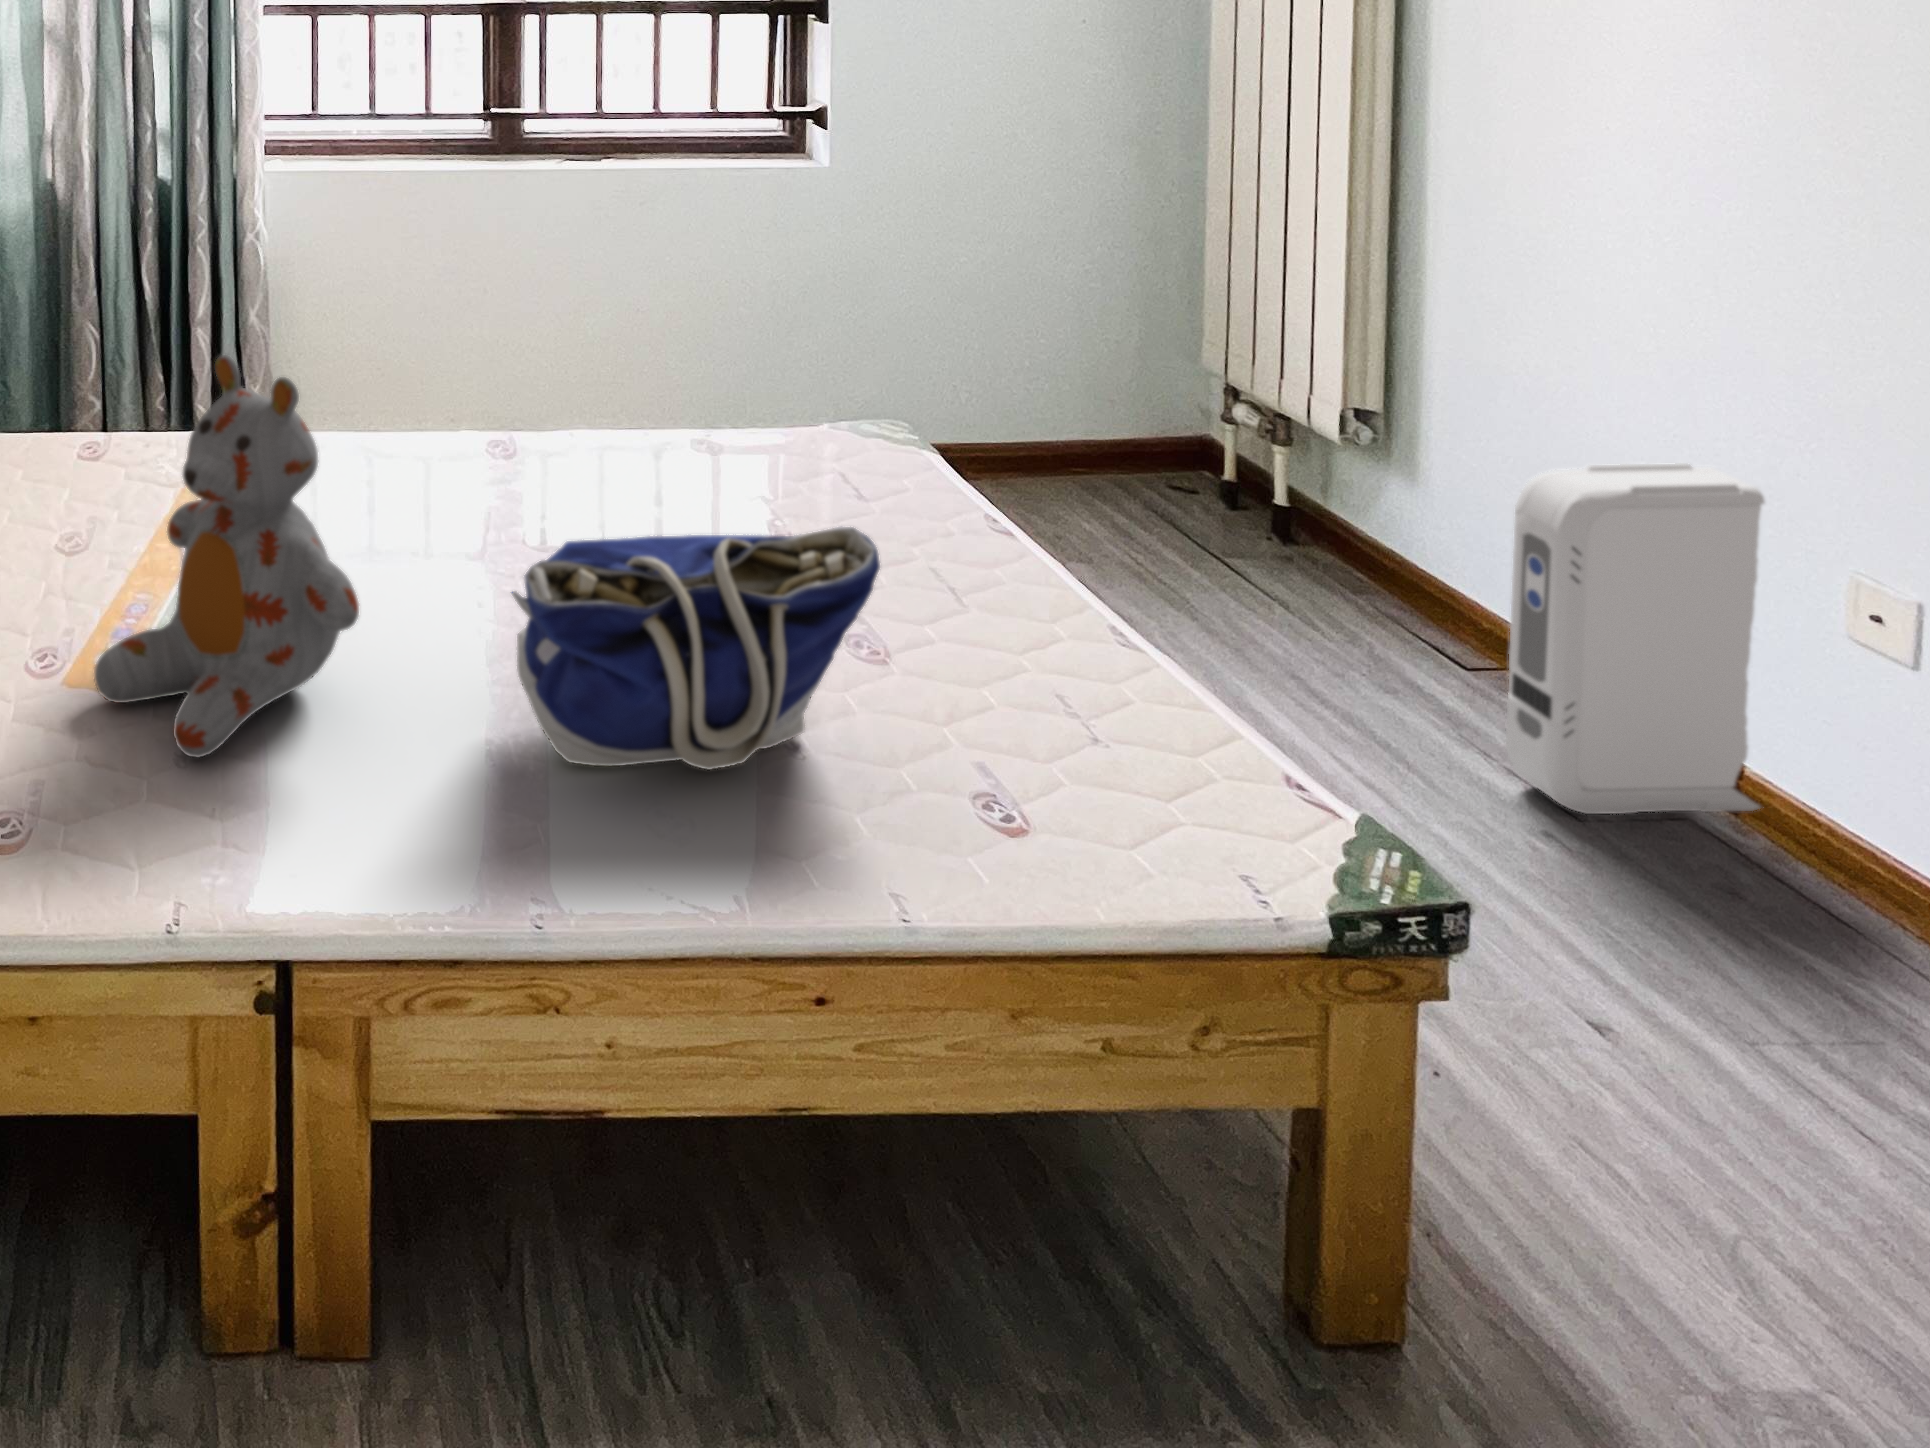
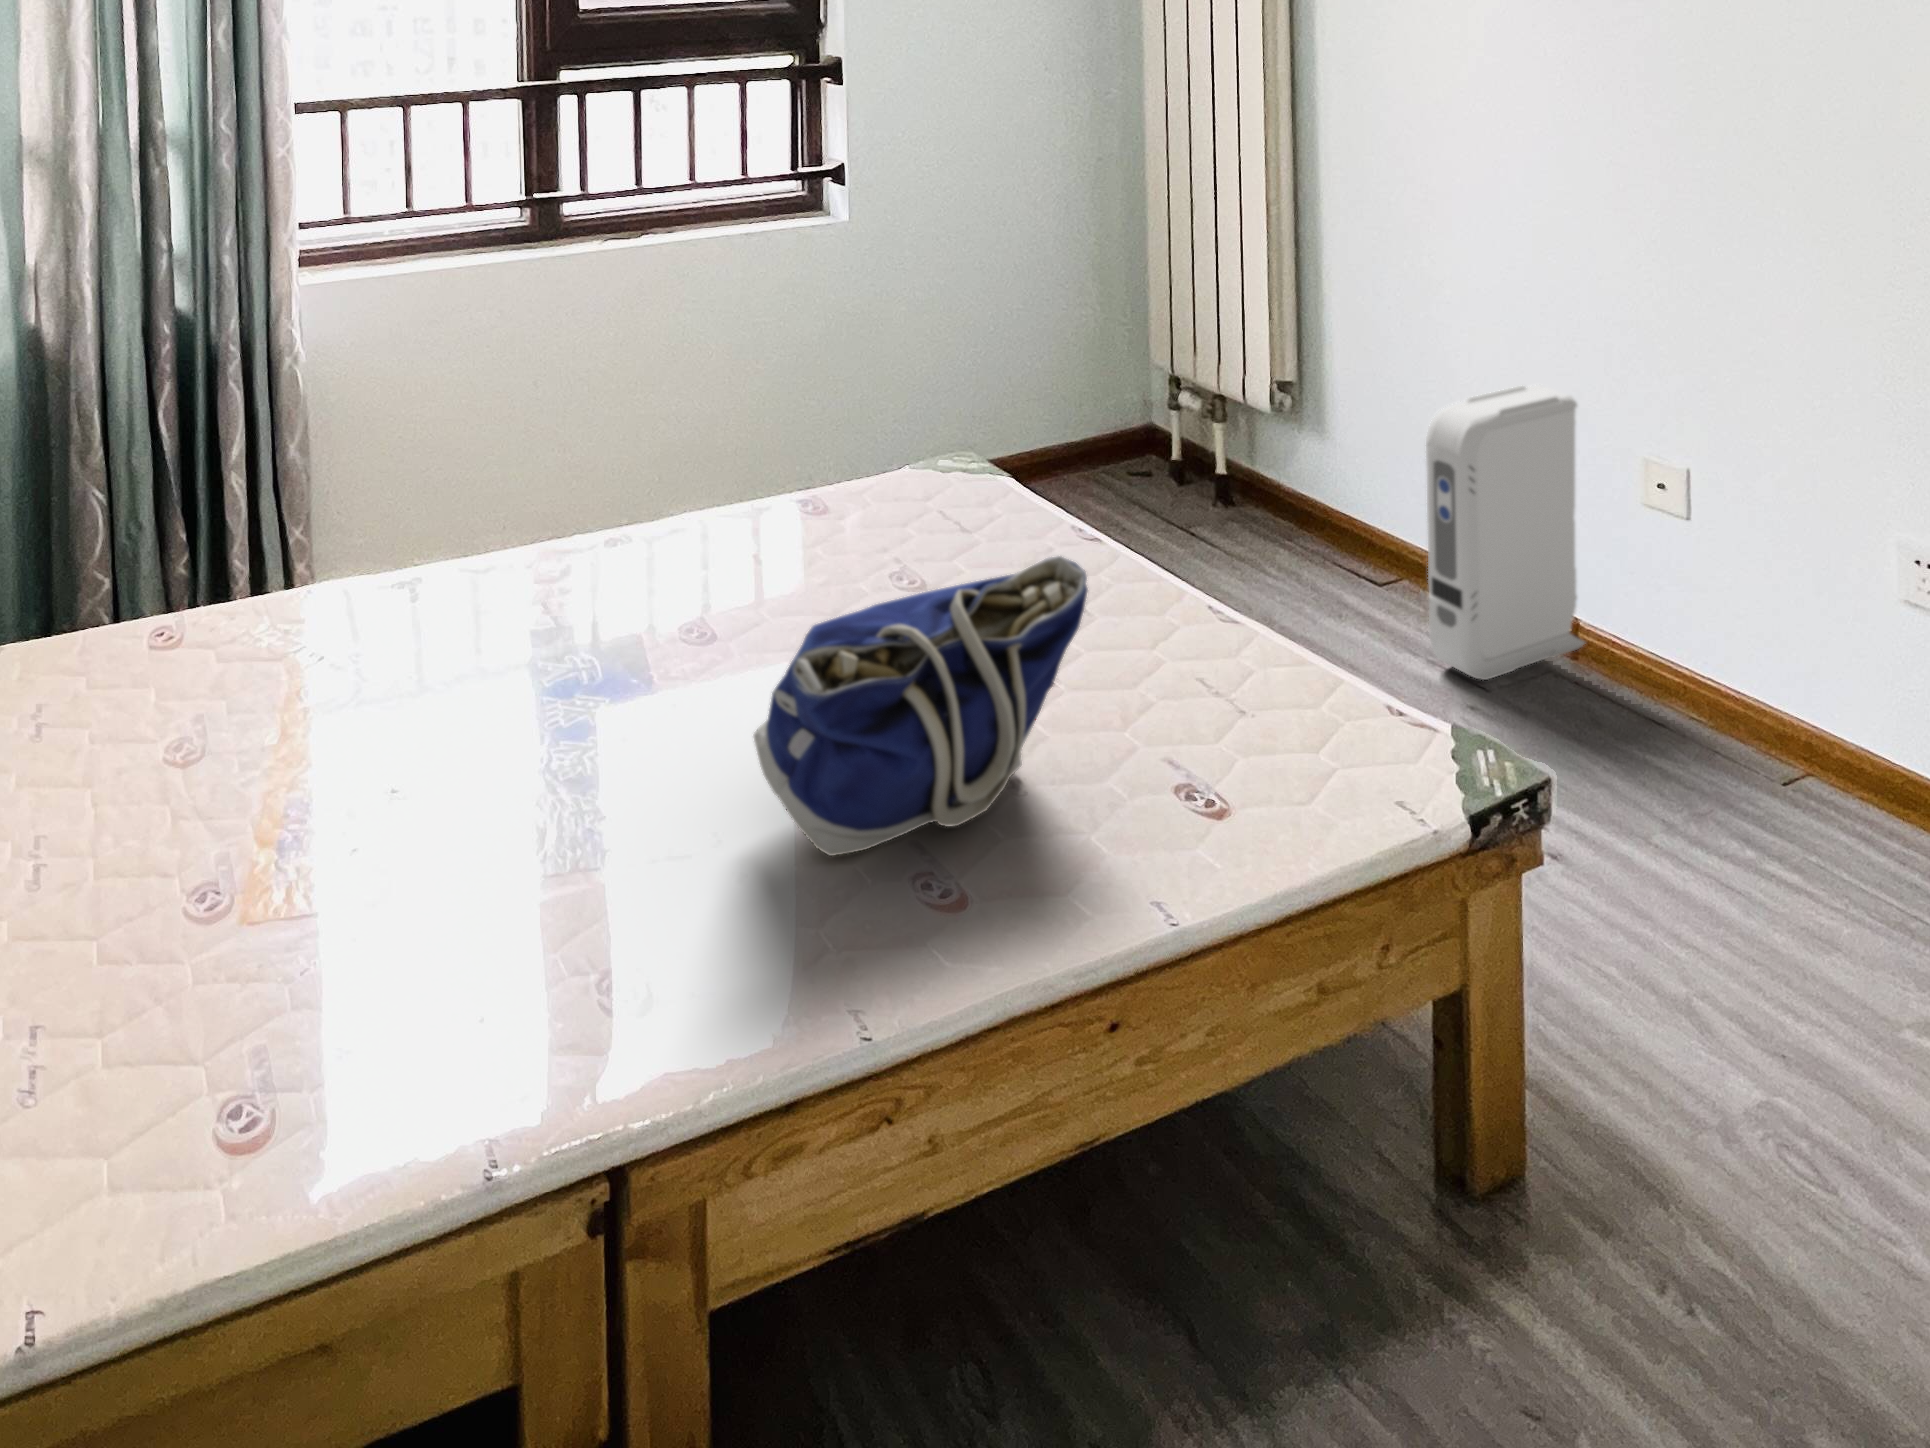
stuffed bear: present [94,355,359,757] -> none [292,493,605,967]

